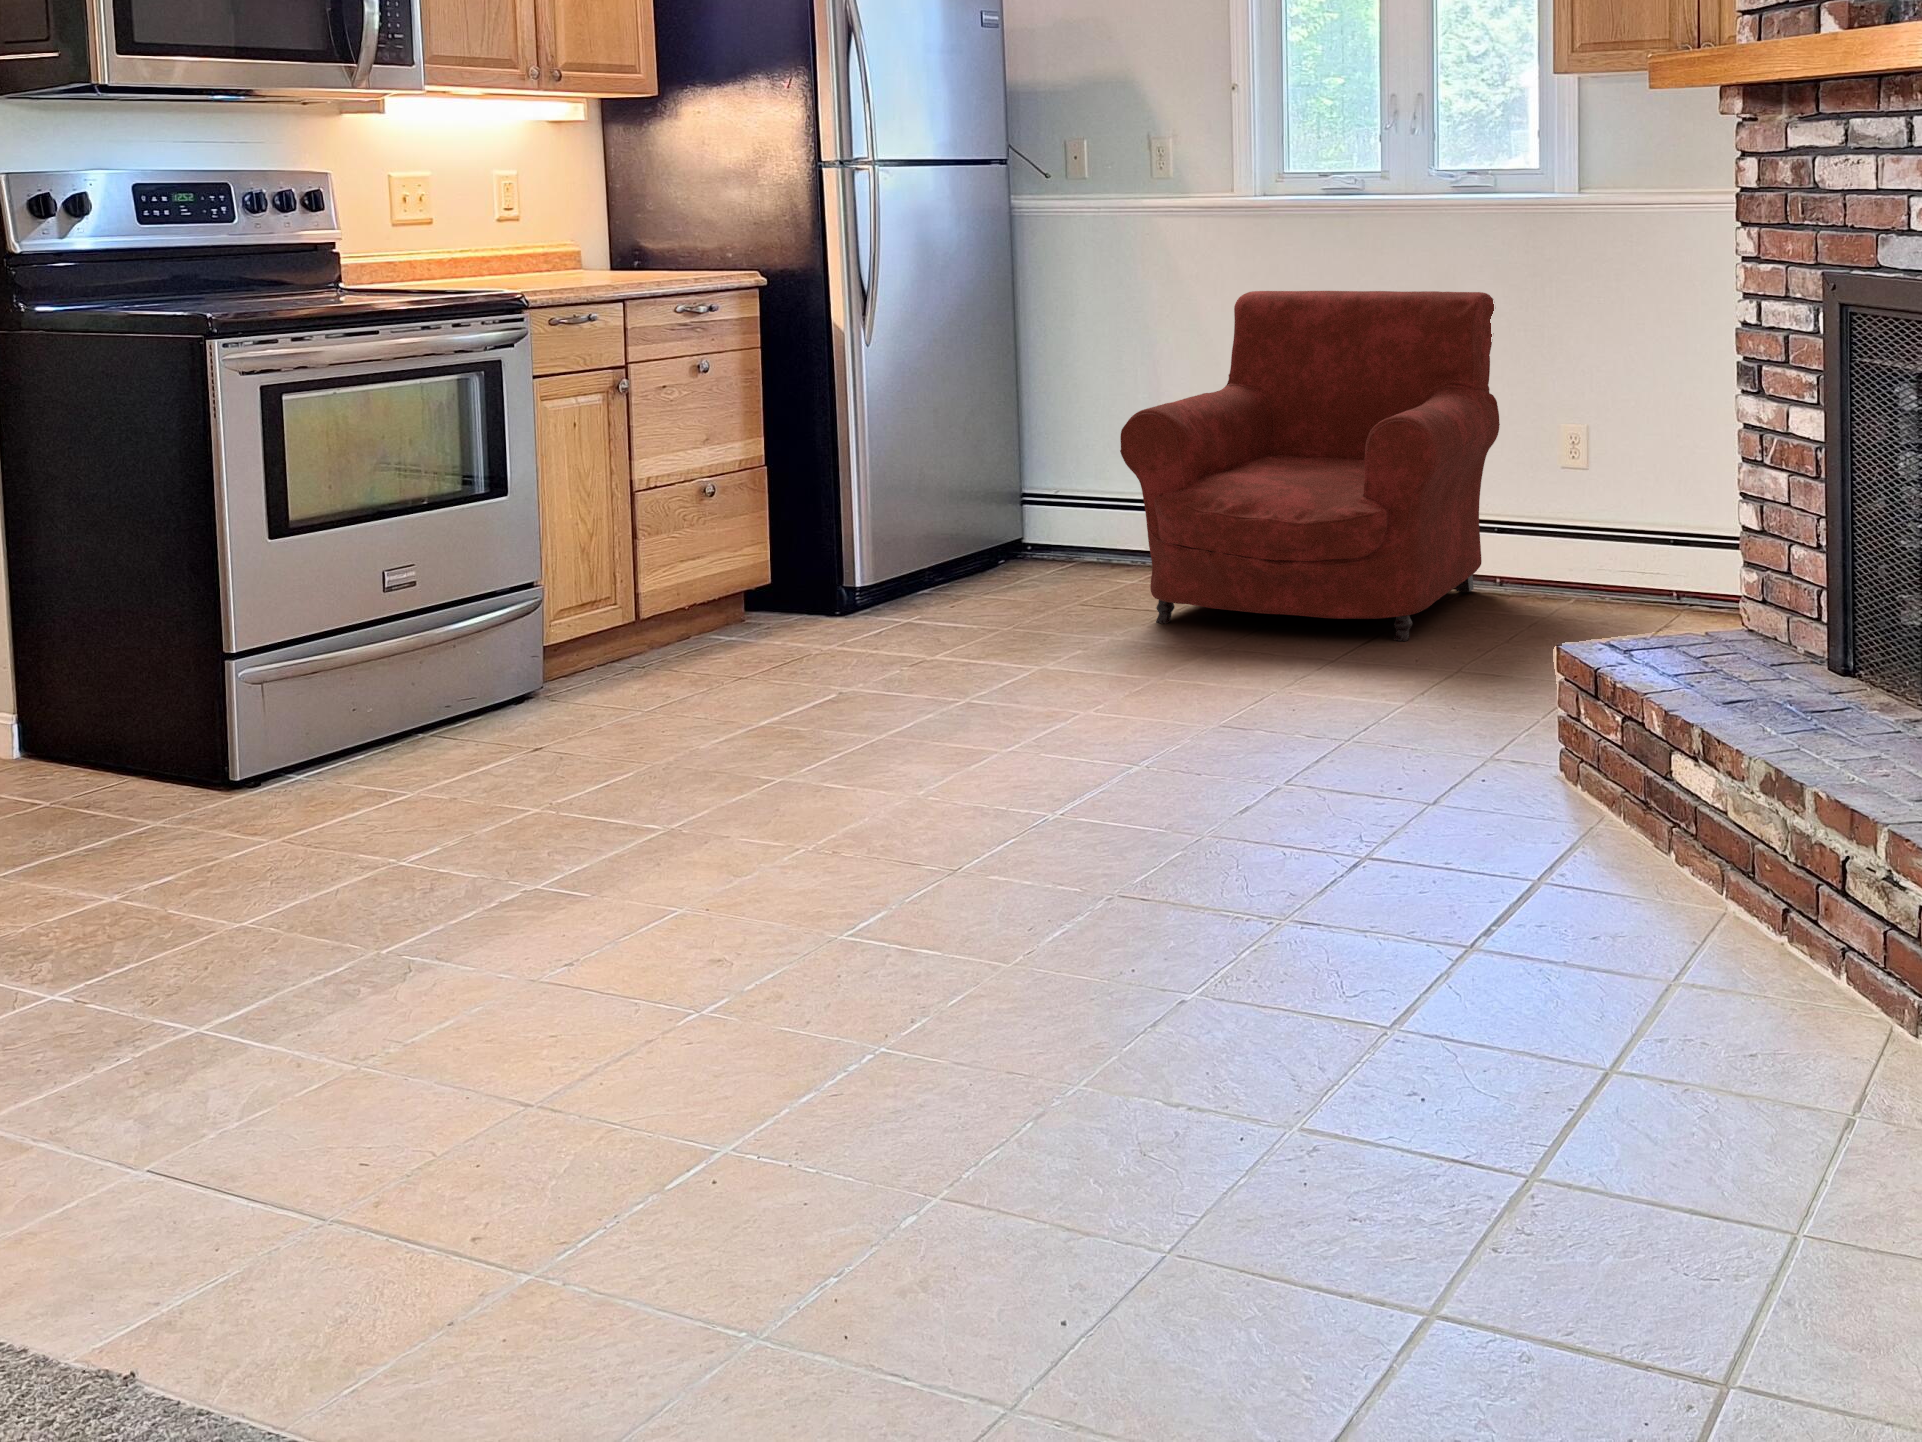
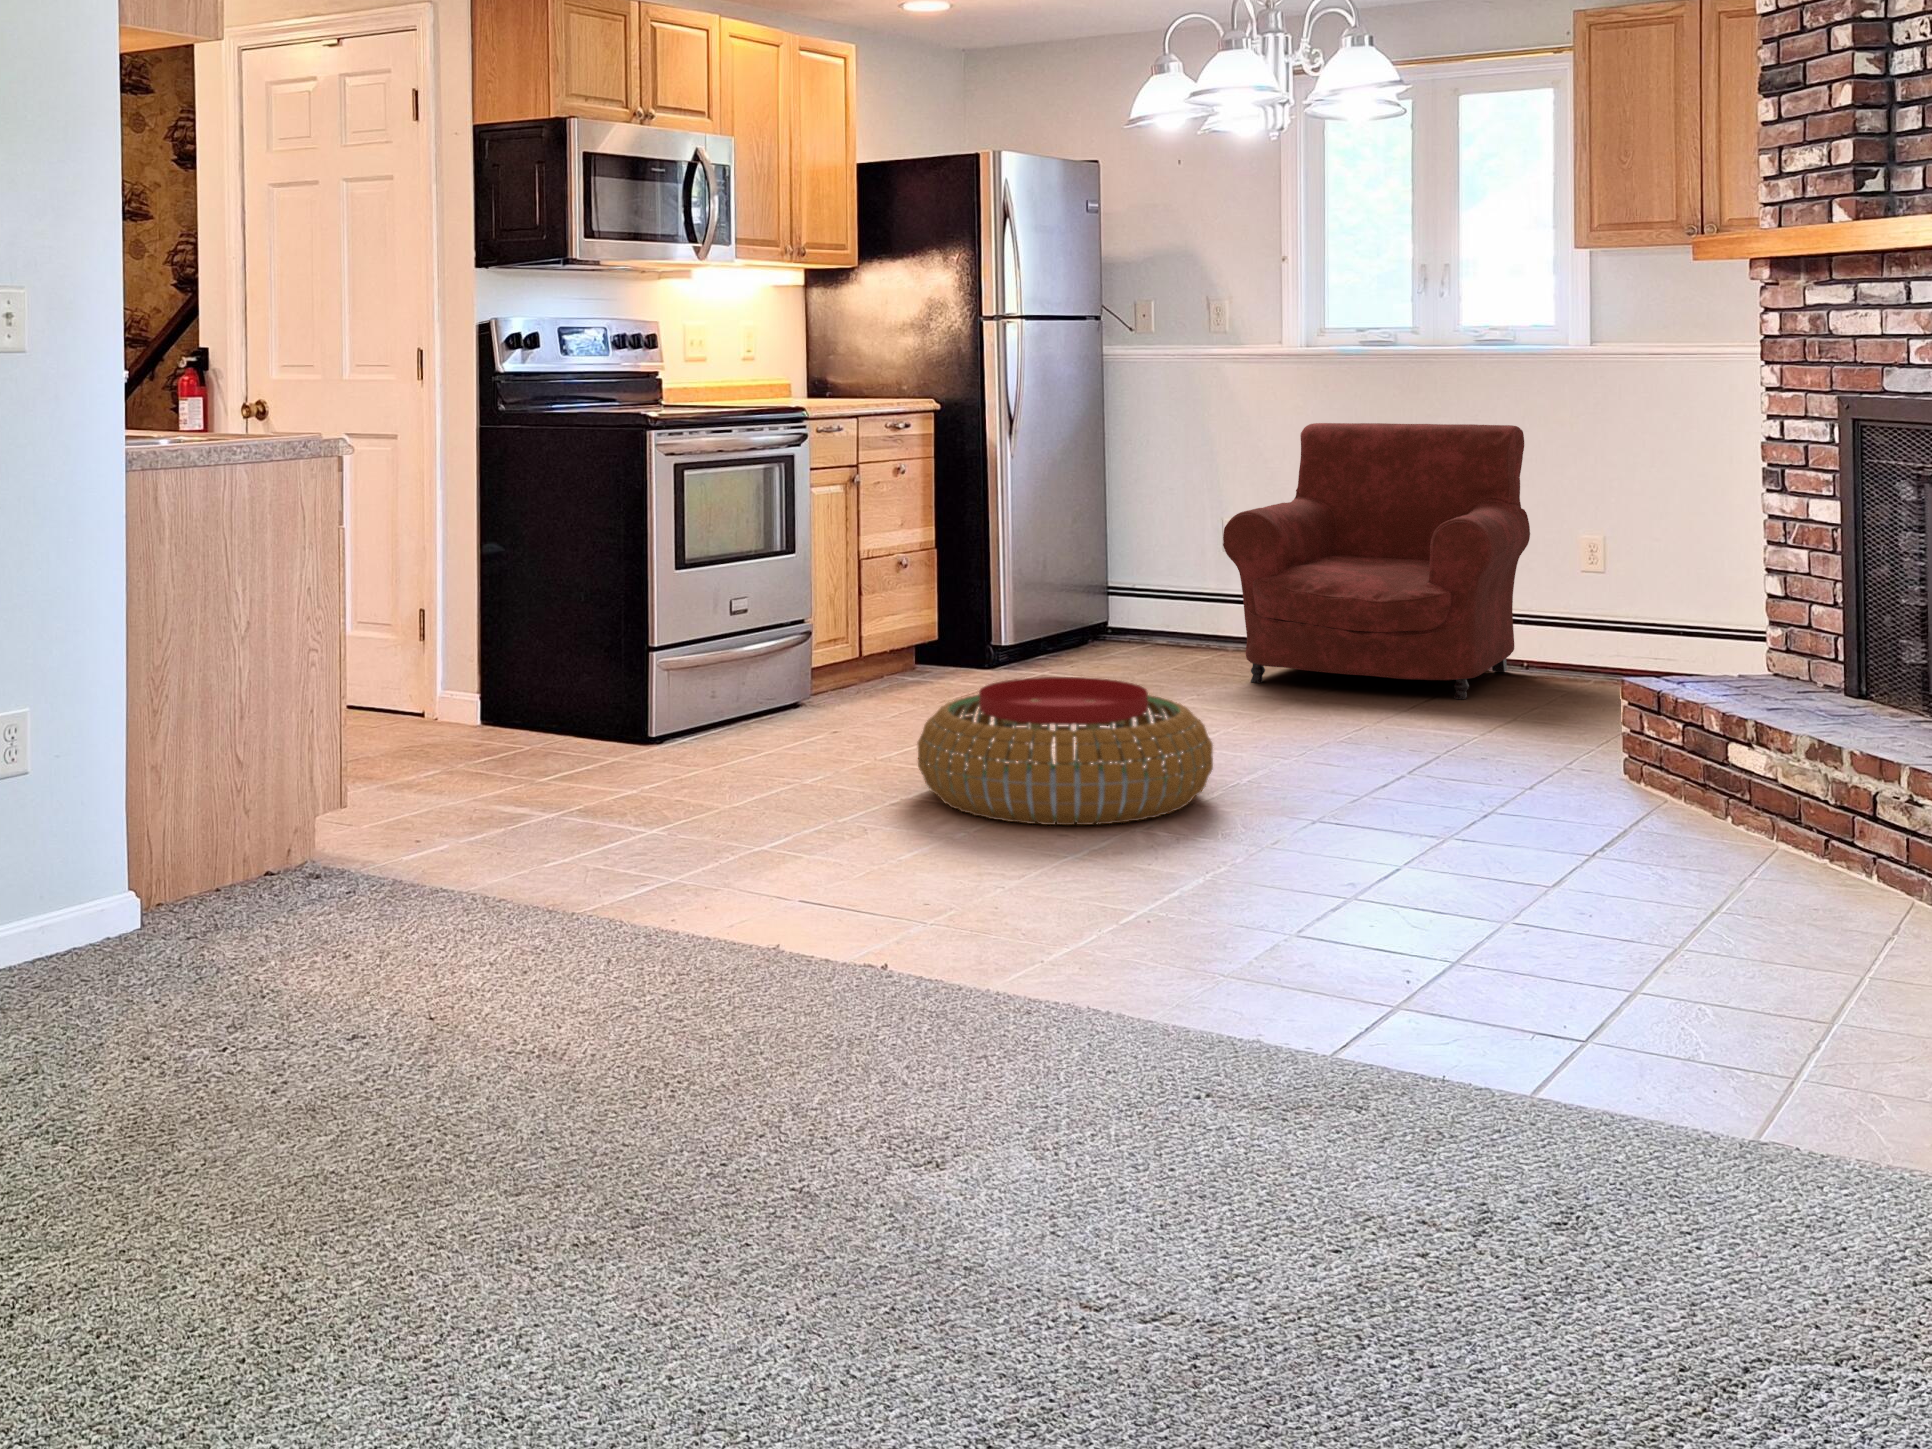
pouf: none [531,688,980,938] -> present [917,677,1213,825]

